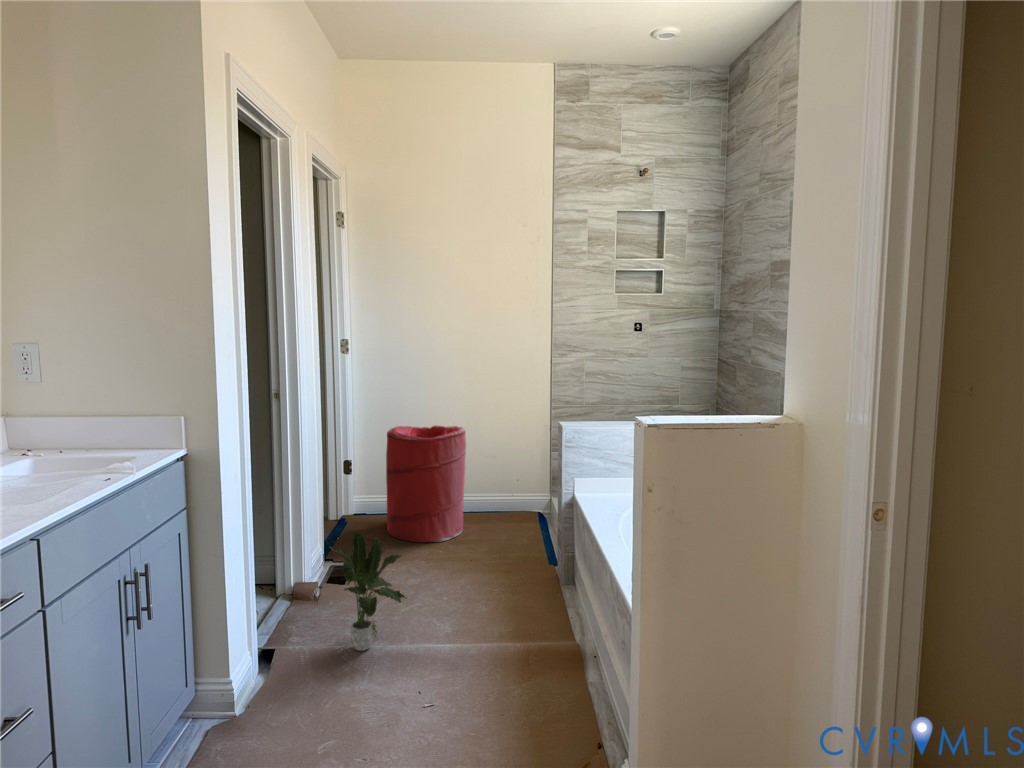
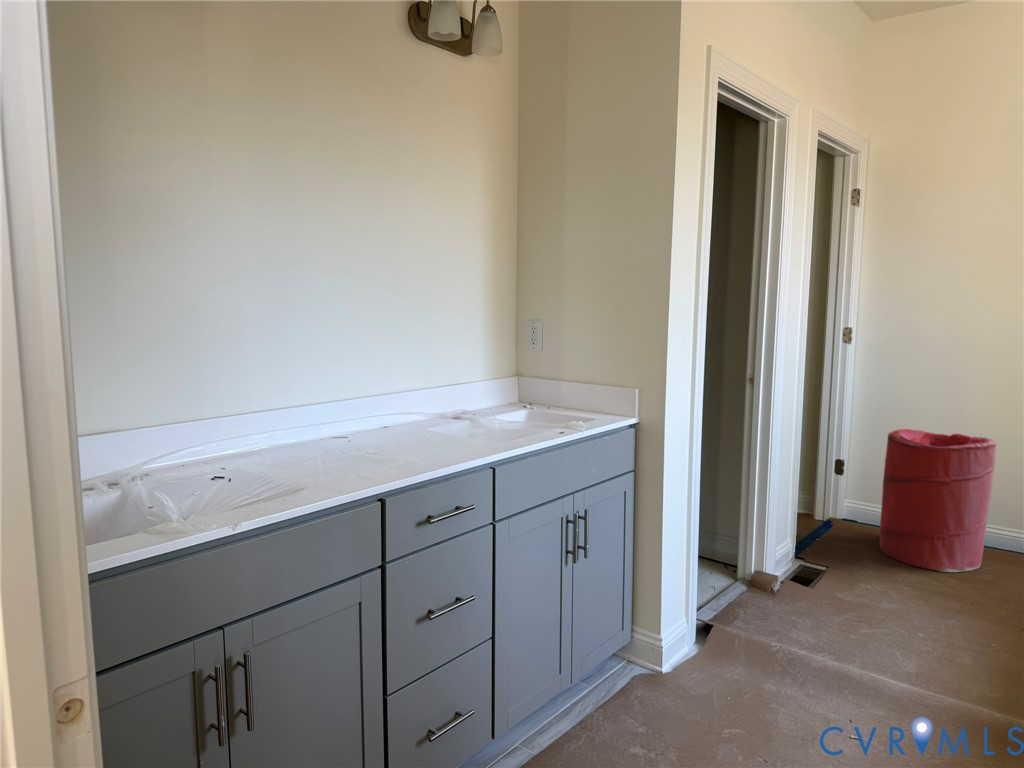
potted plant: present [329,532,407,651] -> none [775,530,861,658]

